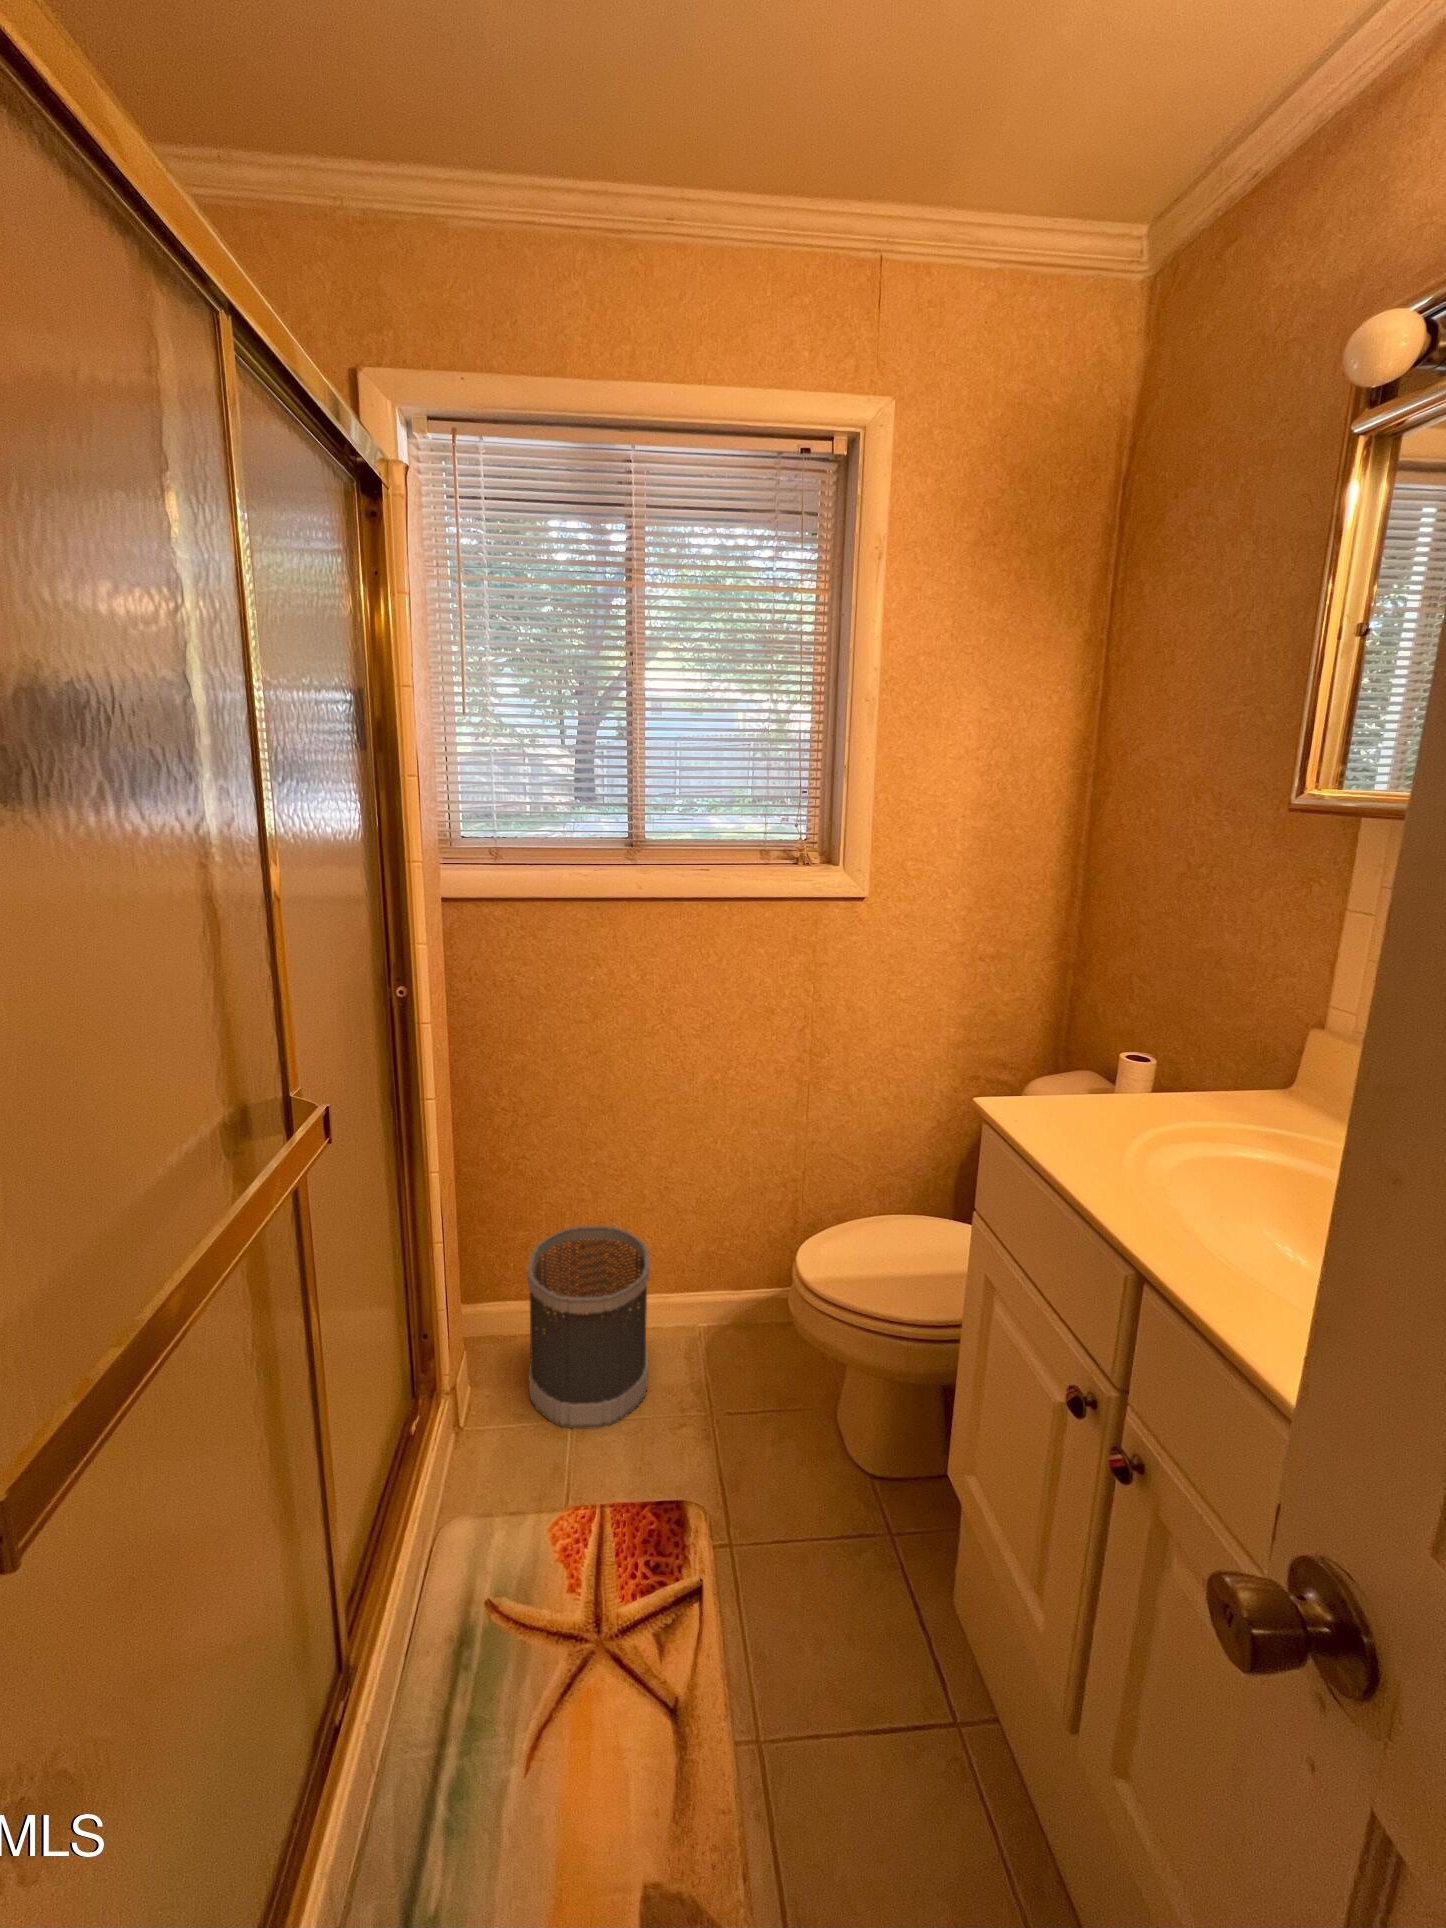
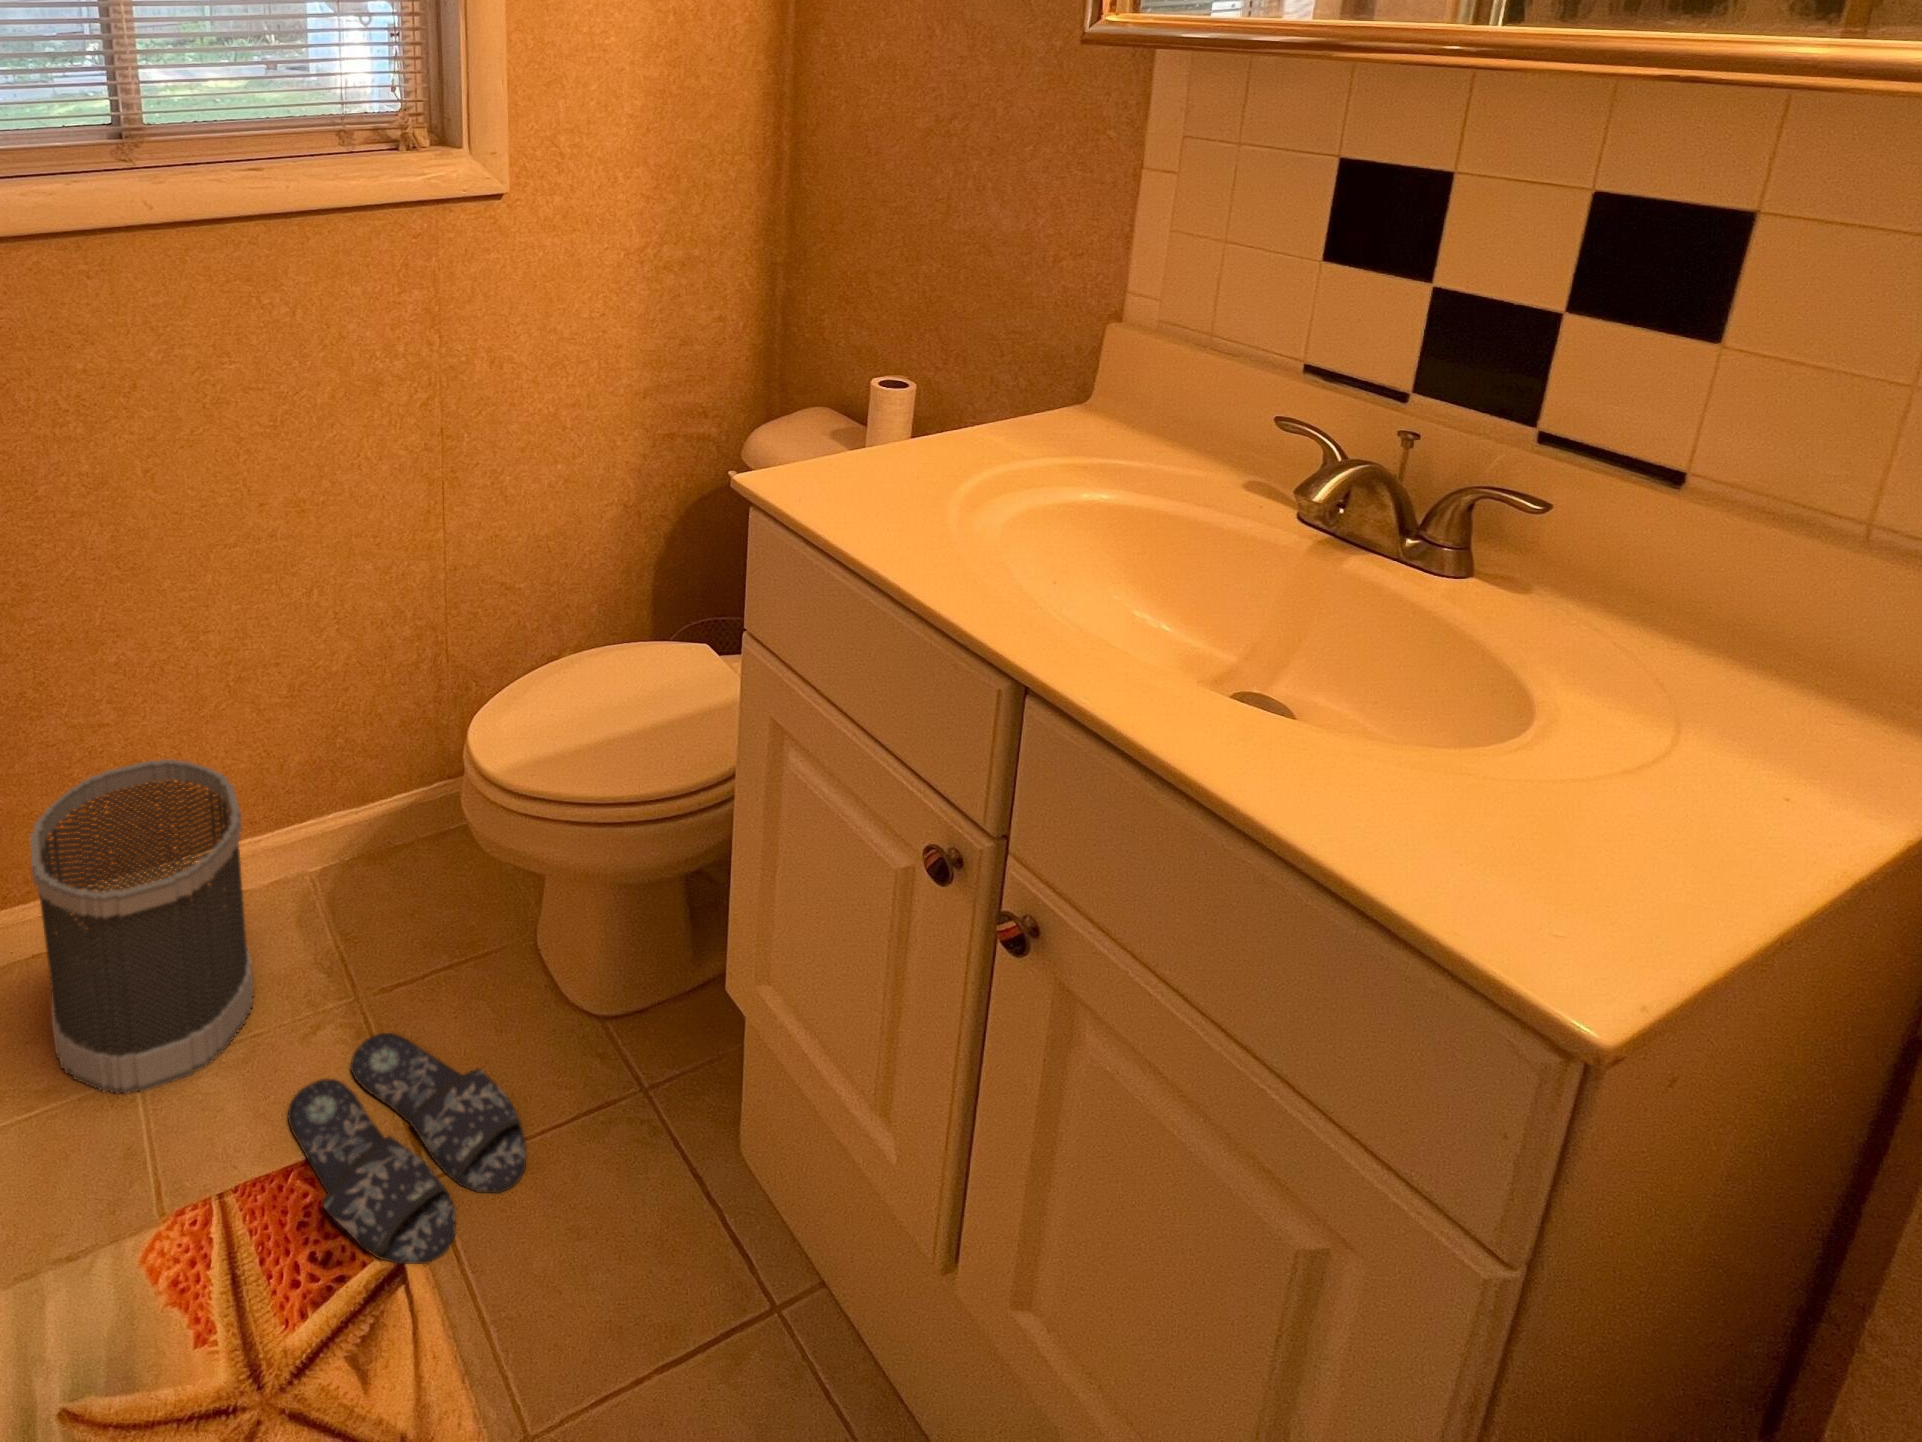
slippers: none [651,1437,798,1595] -> present [288,1033,526,1264]

